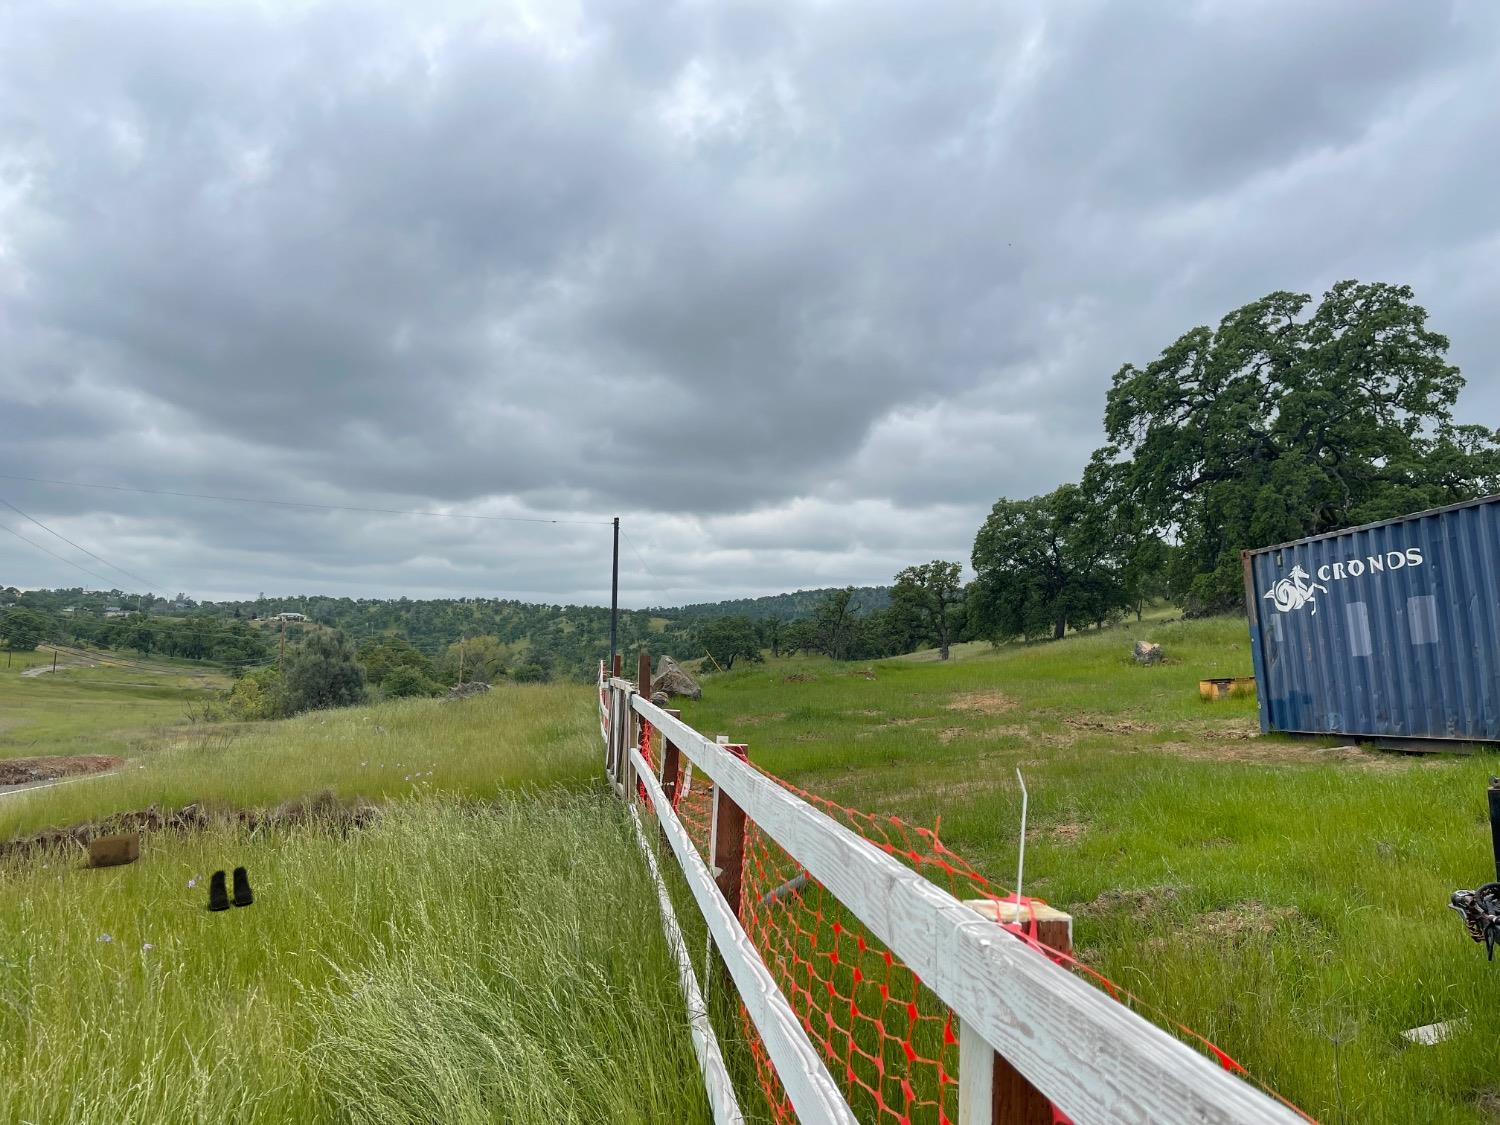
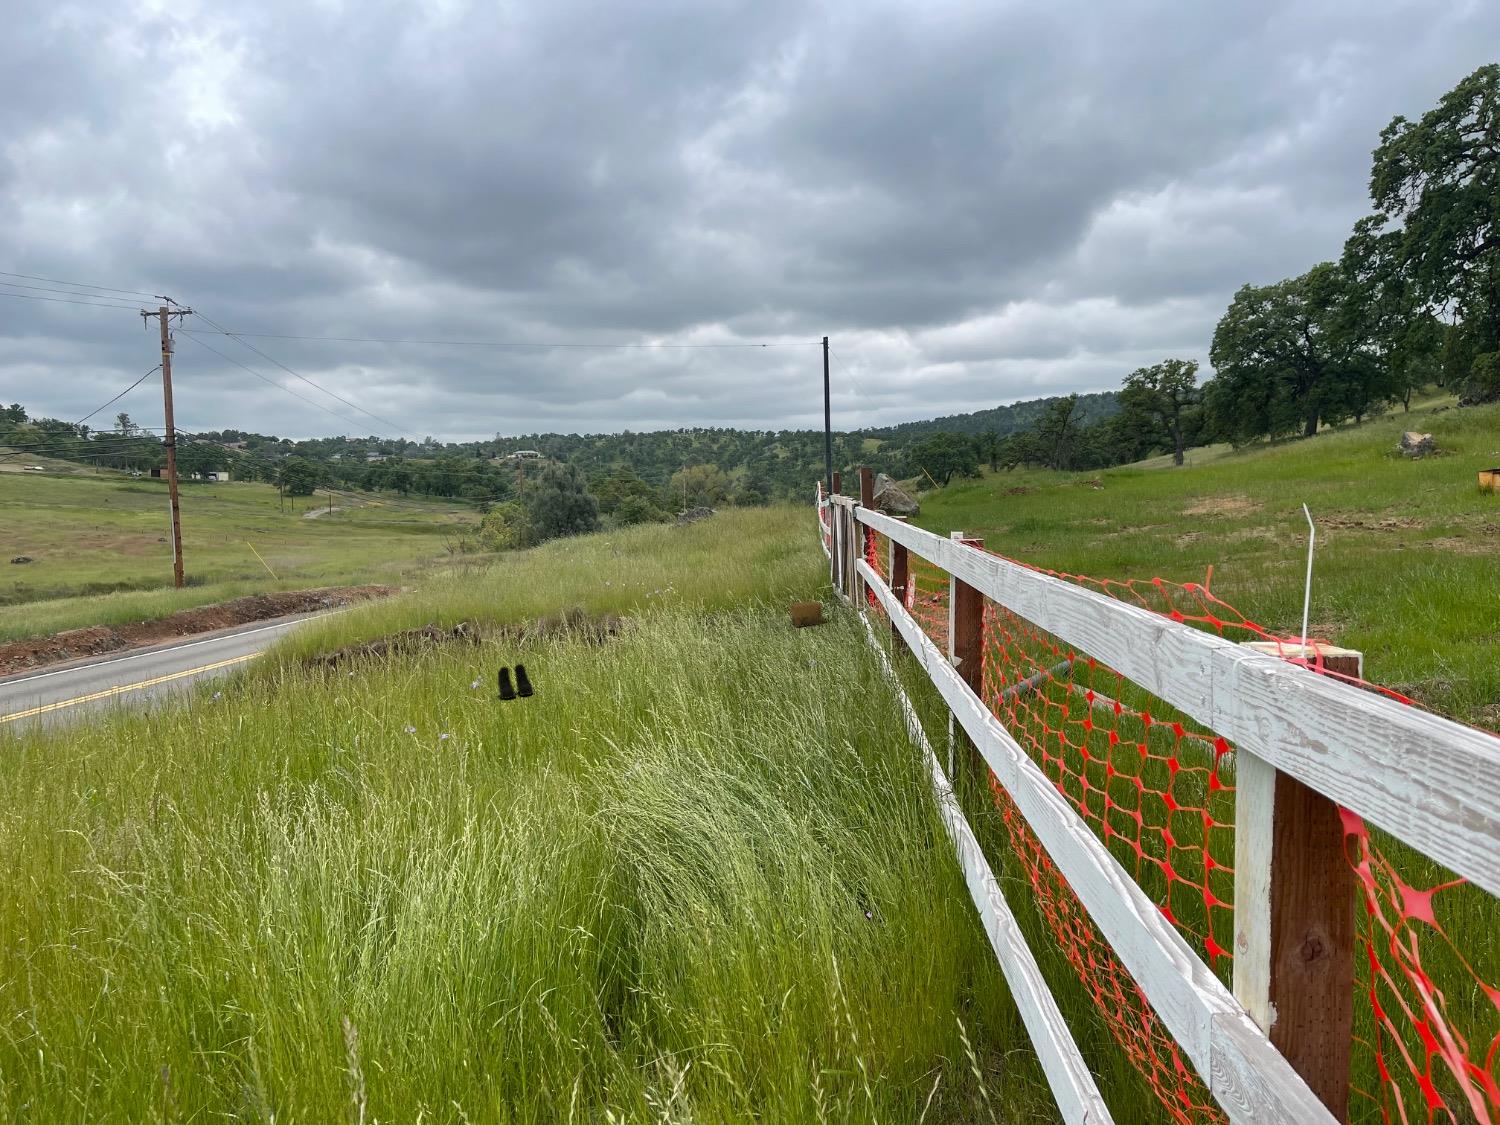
cardboard box: present [89,832,140,868] -> present [790,601,823,627]

